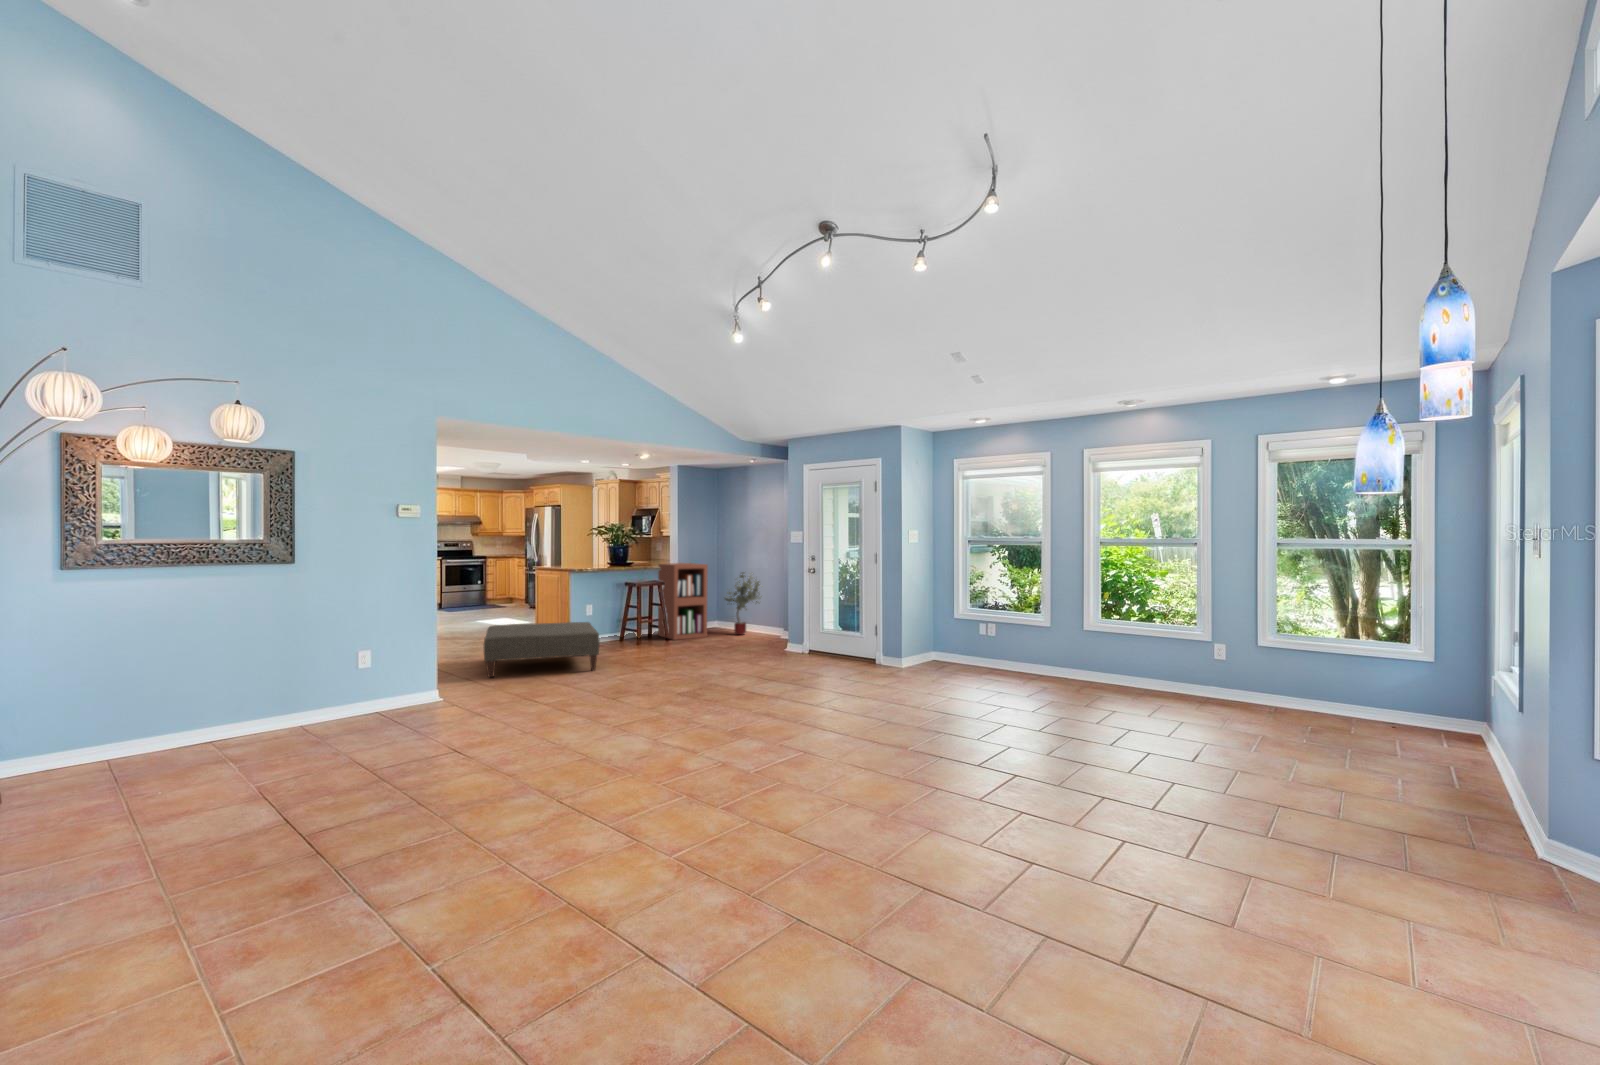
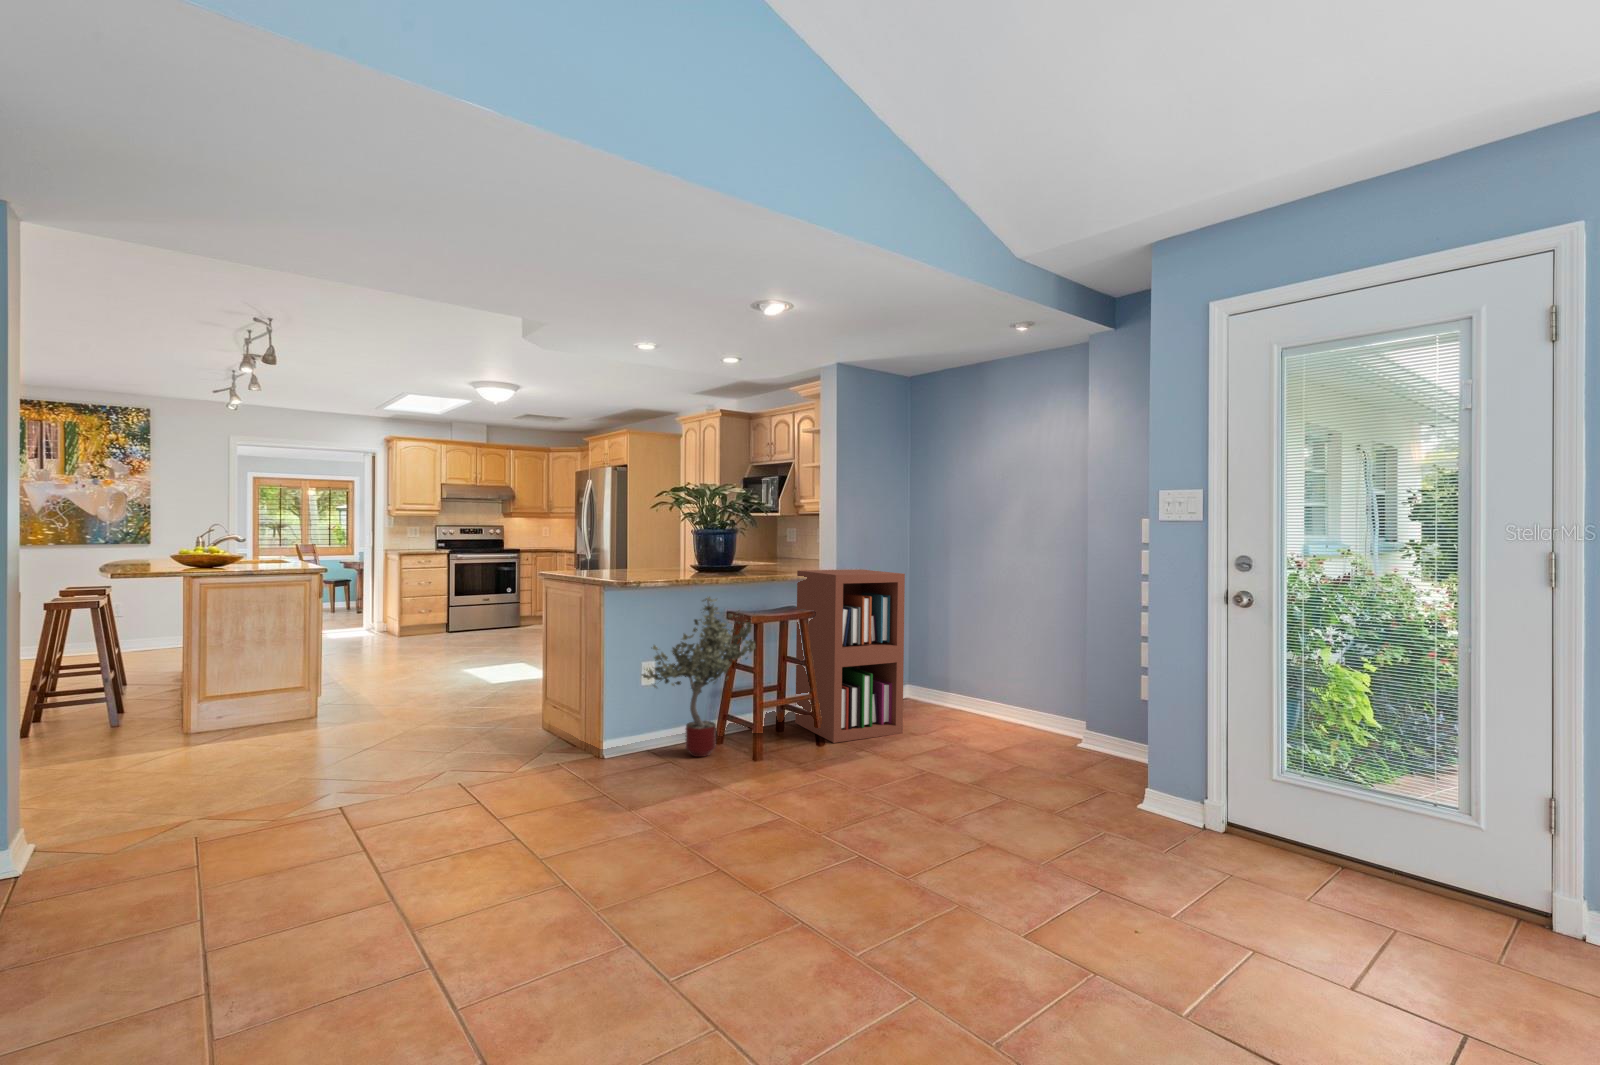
potted tree: present [725,572,763,635] -> present [642,597,755,757]
ottoman: present [484,622,600,678] -> none [259,720,643,953]

